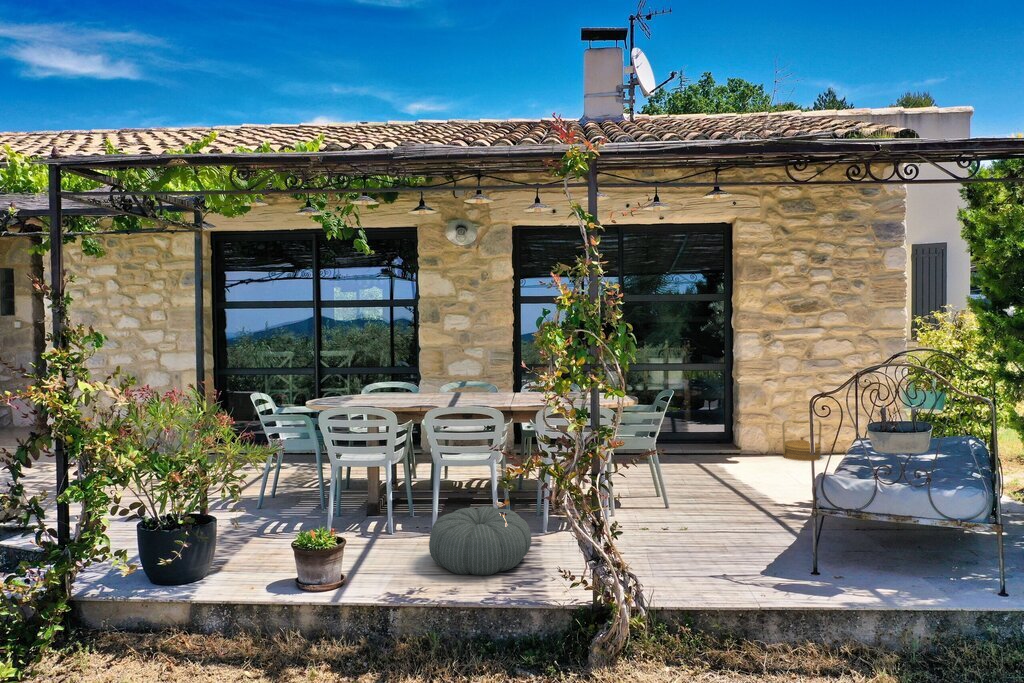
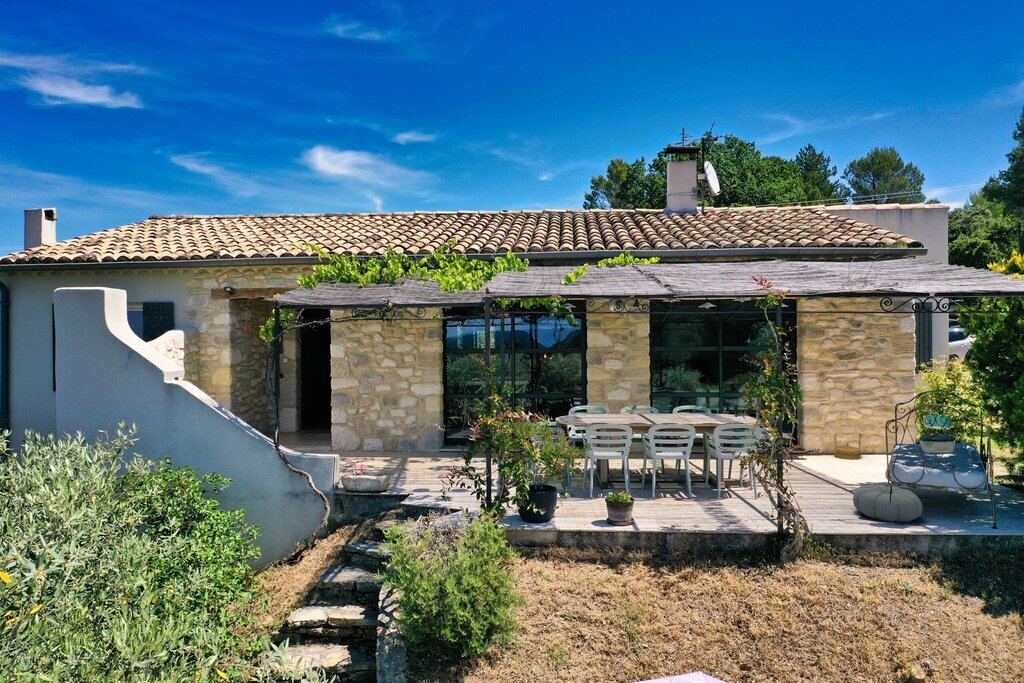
pouf: present [429,506,531,575] -> present [853,484,922,522]

